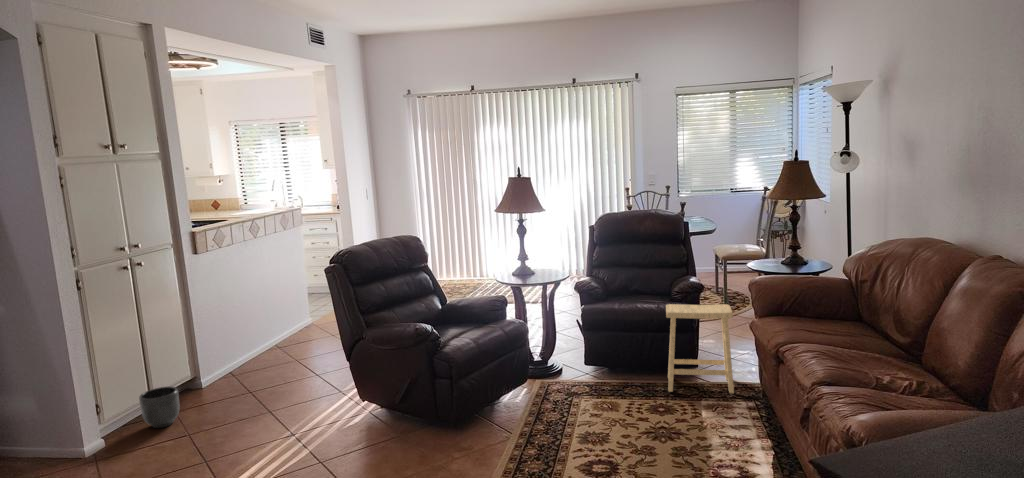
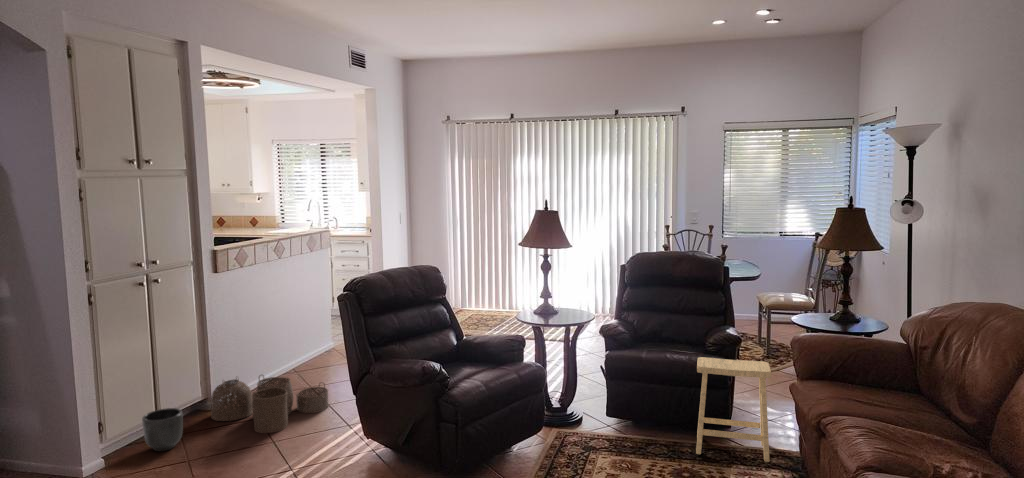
woven basket: none [201,350,317,405] -> present [211,376,329,433]

